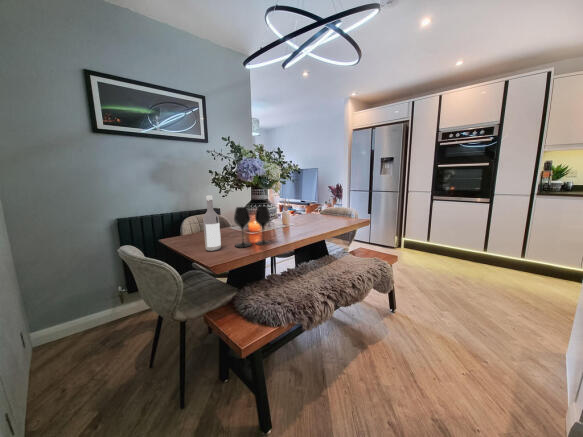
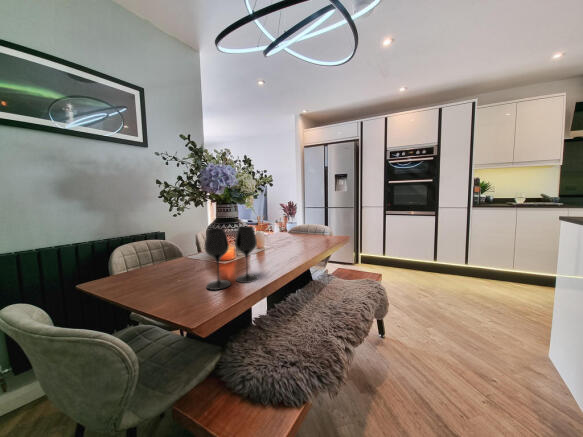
wine bottle: present [203,196,221,251] -> none [154,213,184,302]

